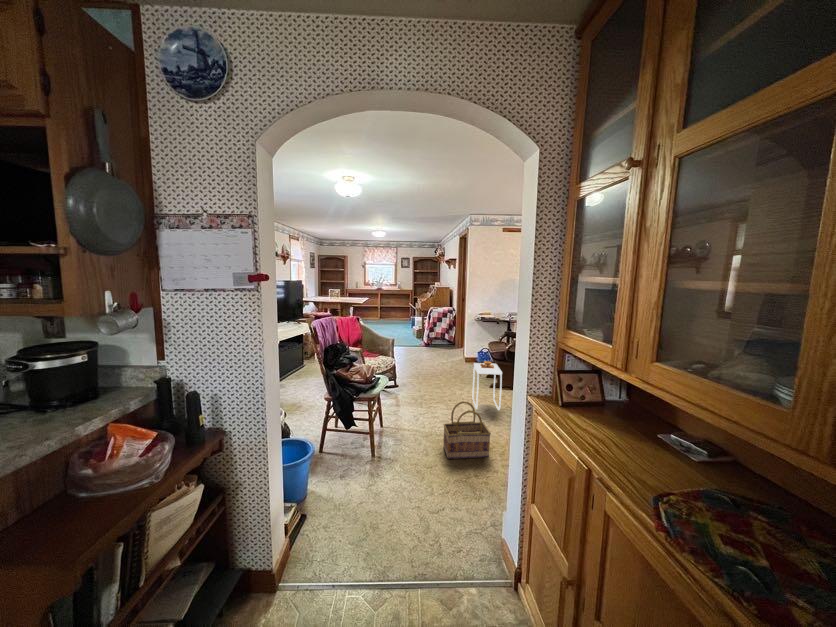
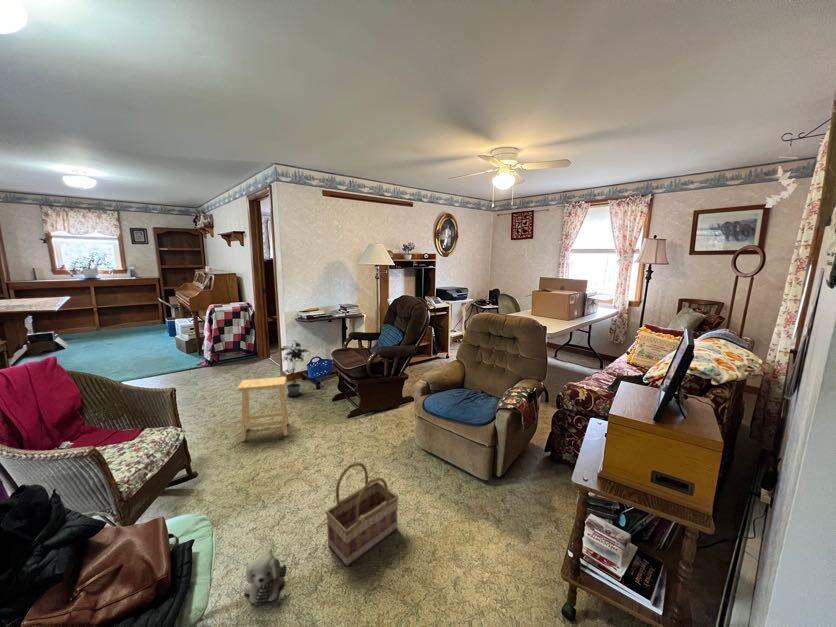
potted plant: none [460,333,480,373] -> present [280,342,308,396]
footstool: none [424,350,456,392] -> present [238,377,289,441]
side table: present [472,361,502,410] -> none [322,381,369,452]
plush toy: none [396,429,416,454] -> present [245,549,287,605]

